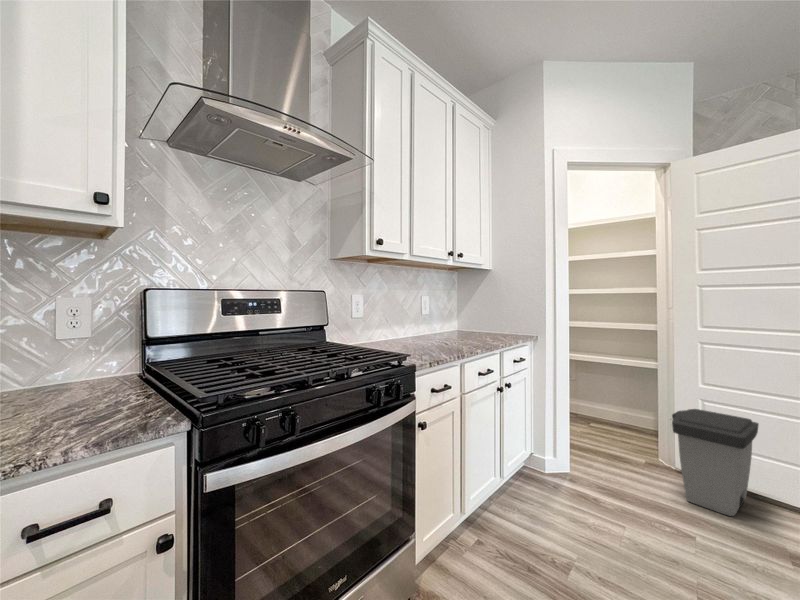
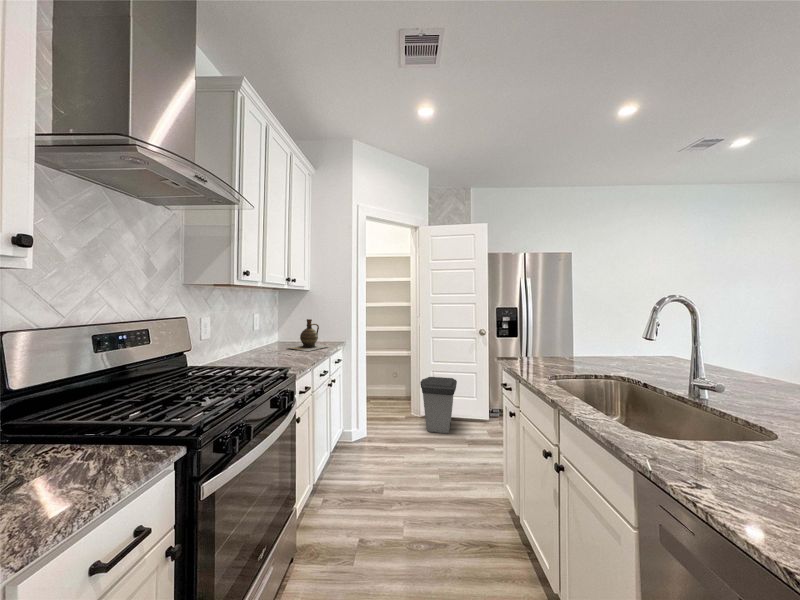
ceramic jug: none [450,304,505,343] -> present [287,319,328,351]

